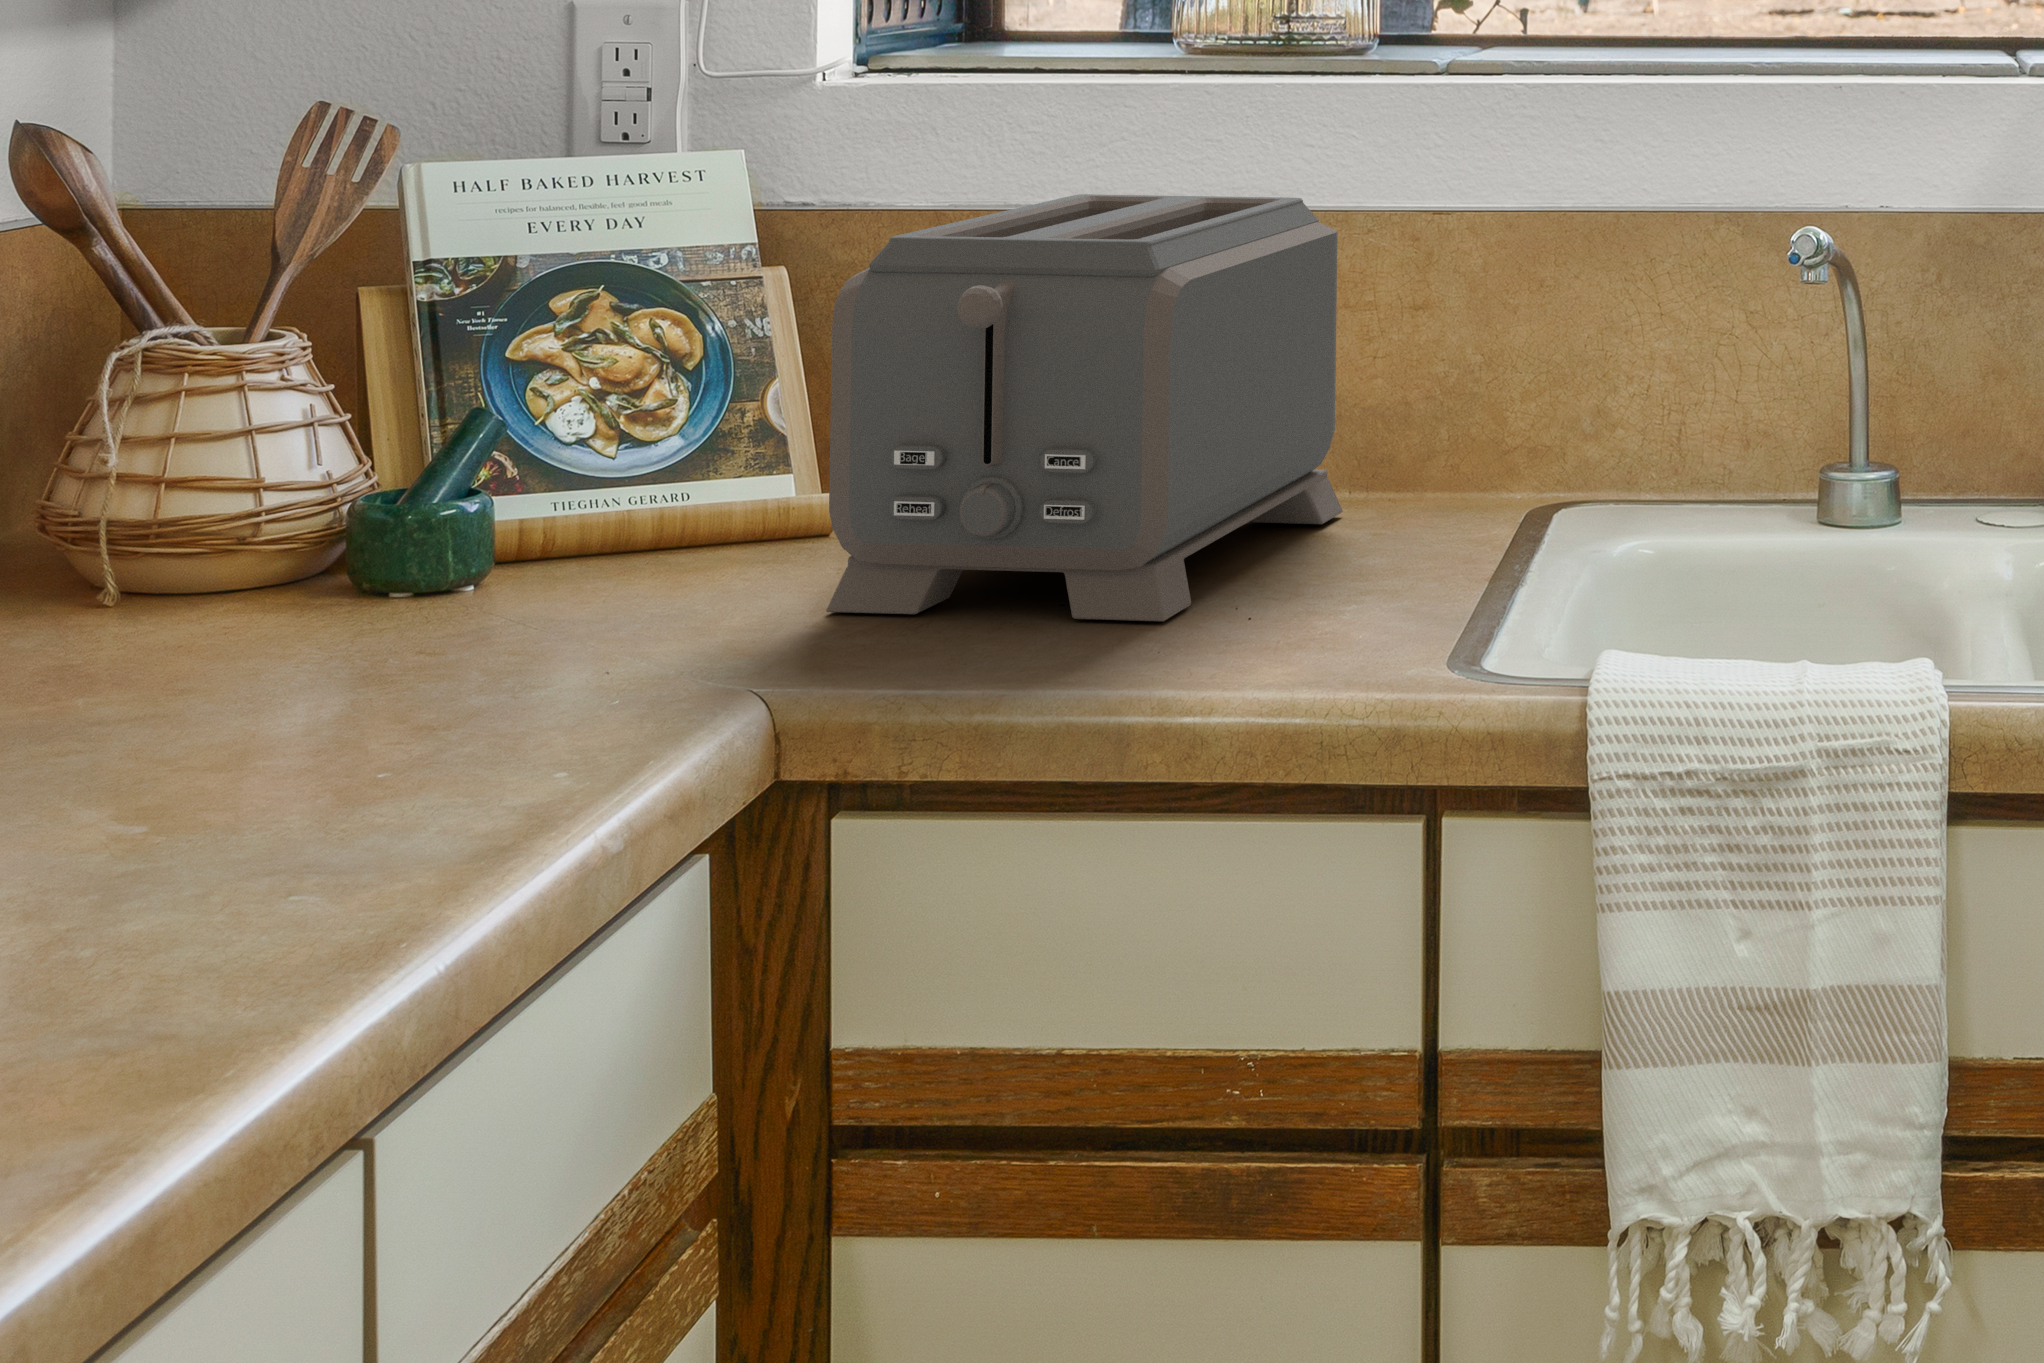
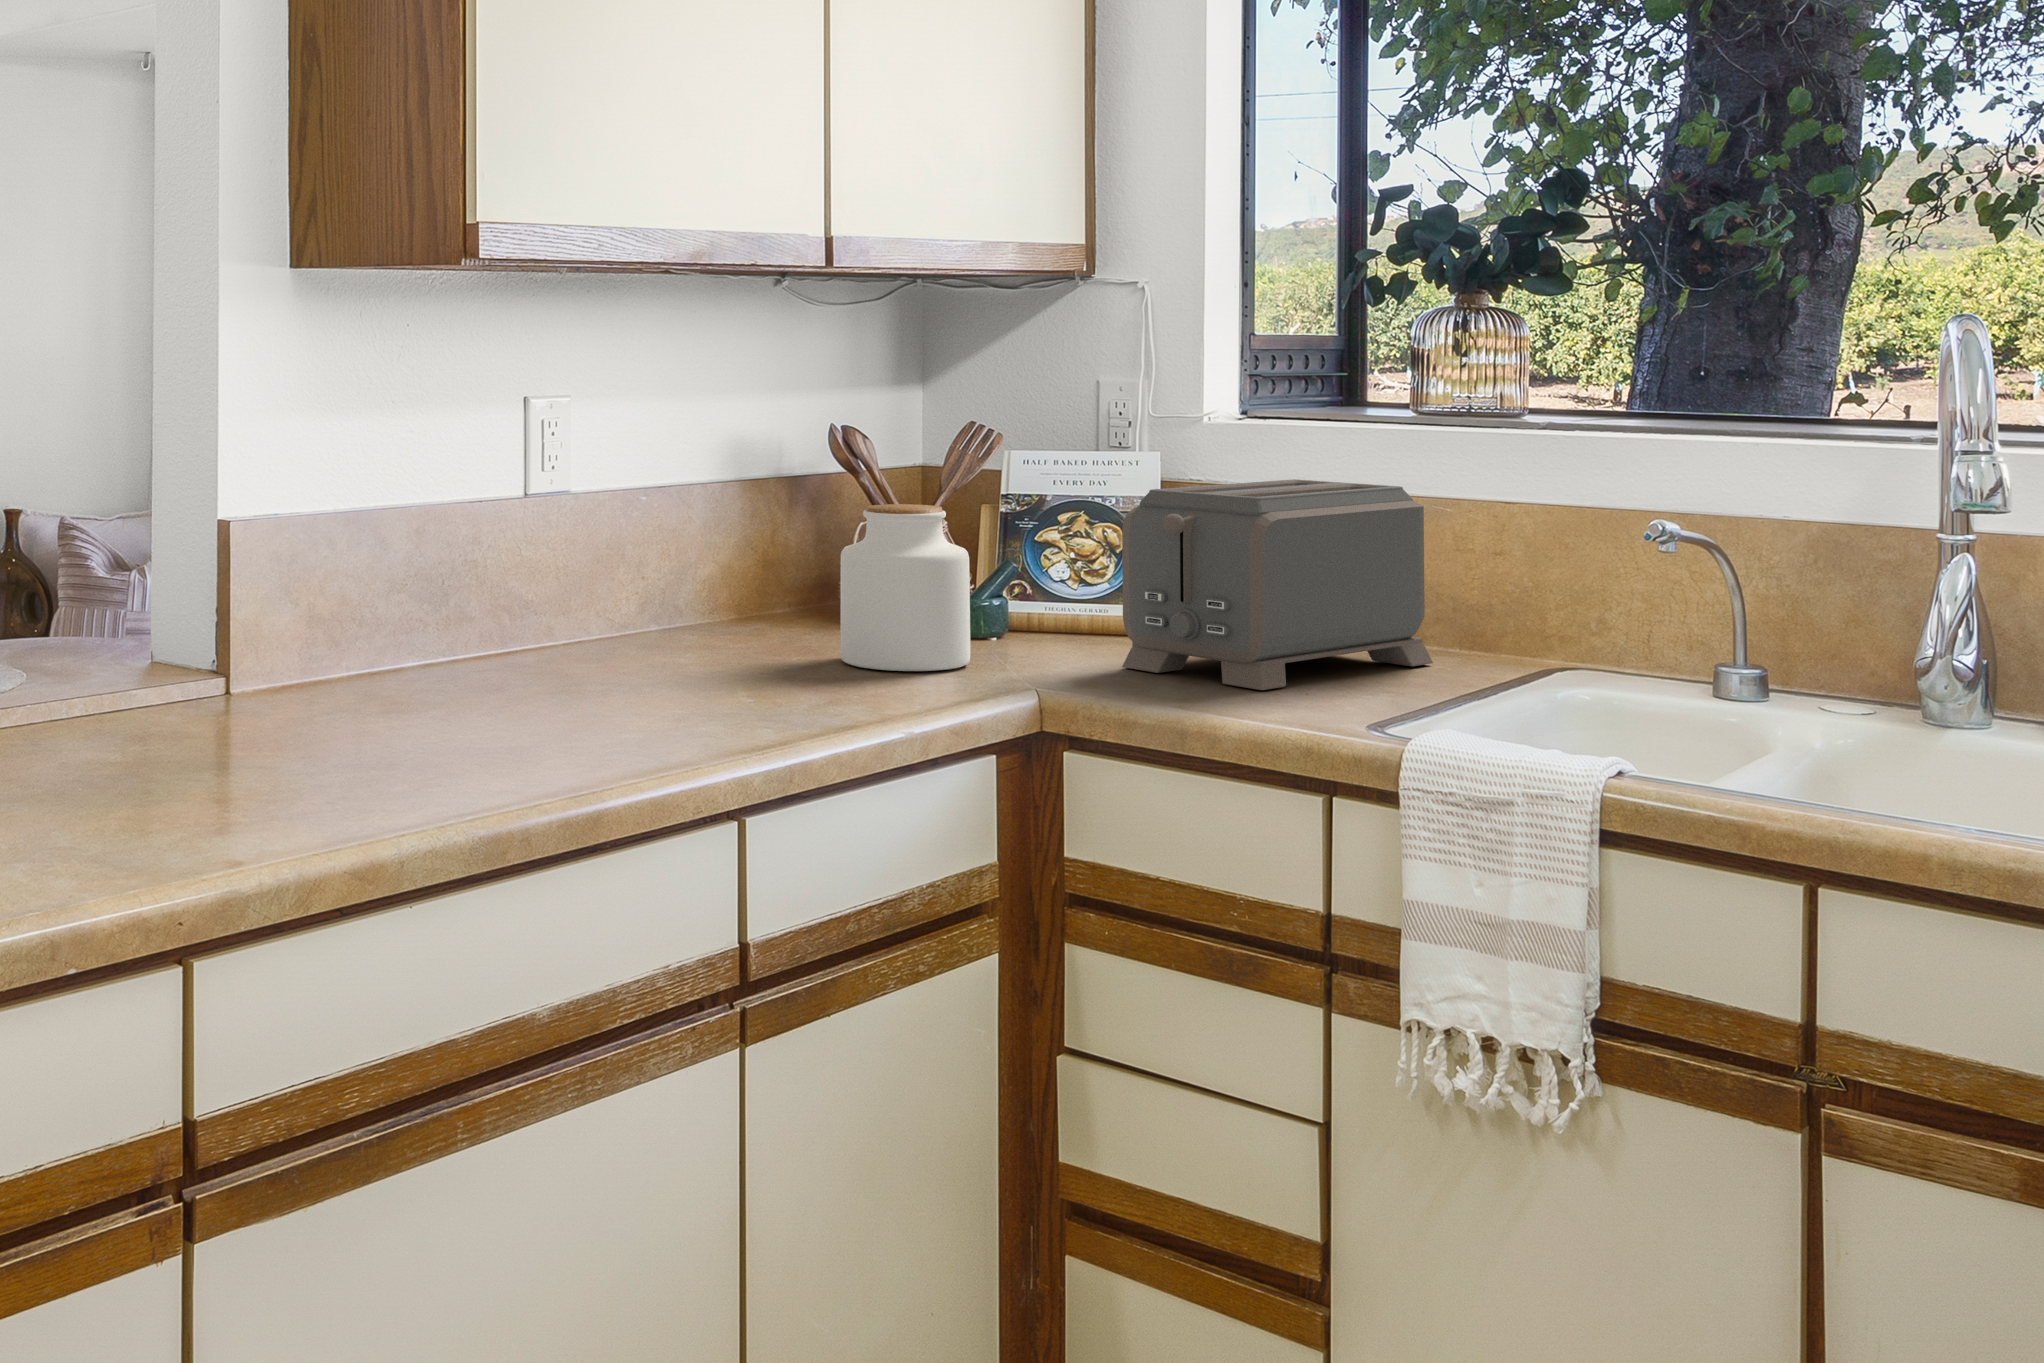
jar: none [154,307,499,715] -> present [840,504,970,671]

